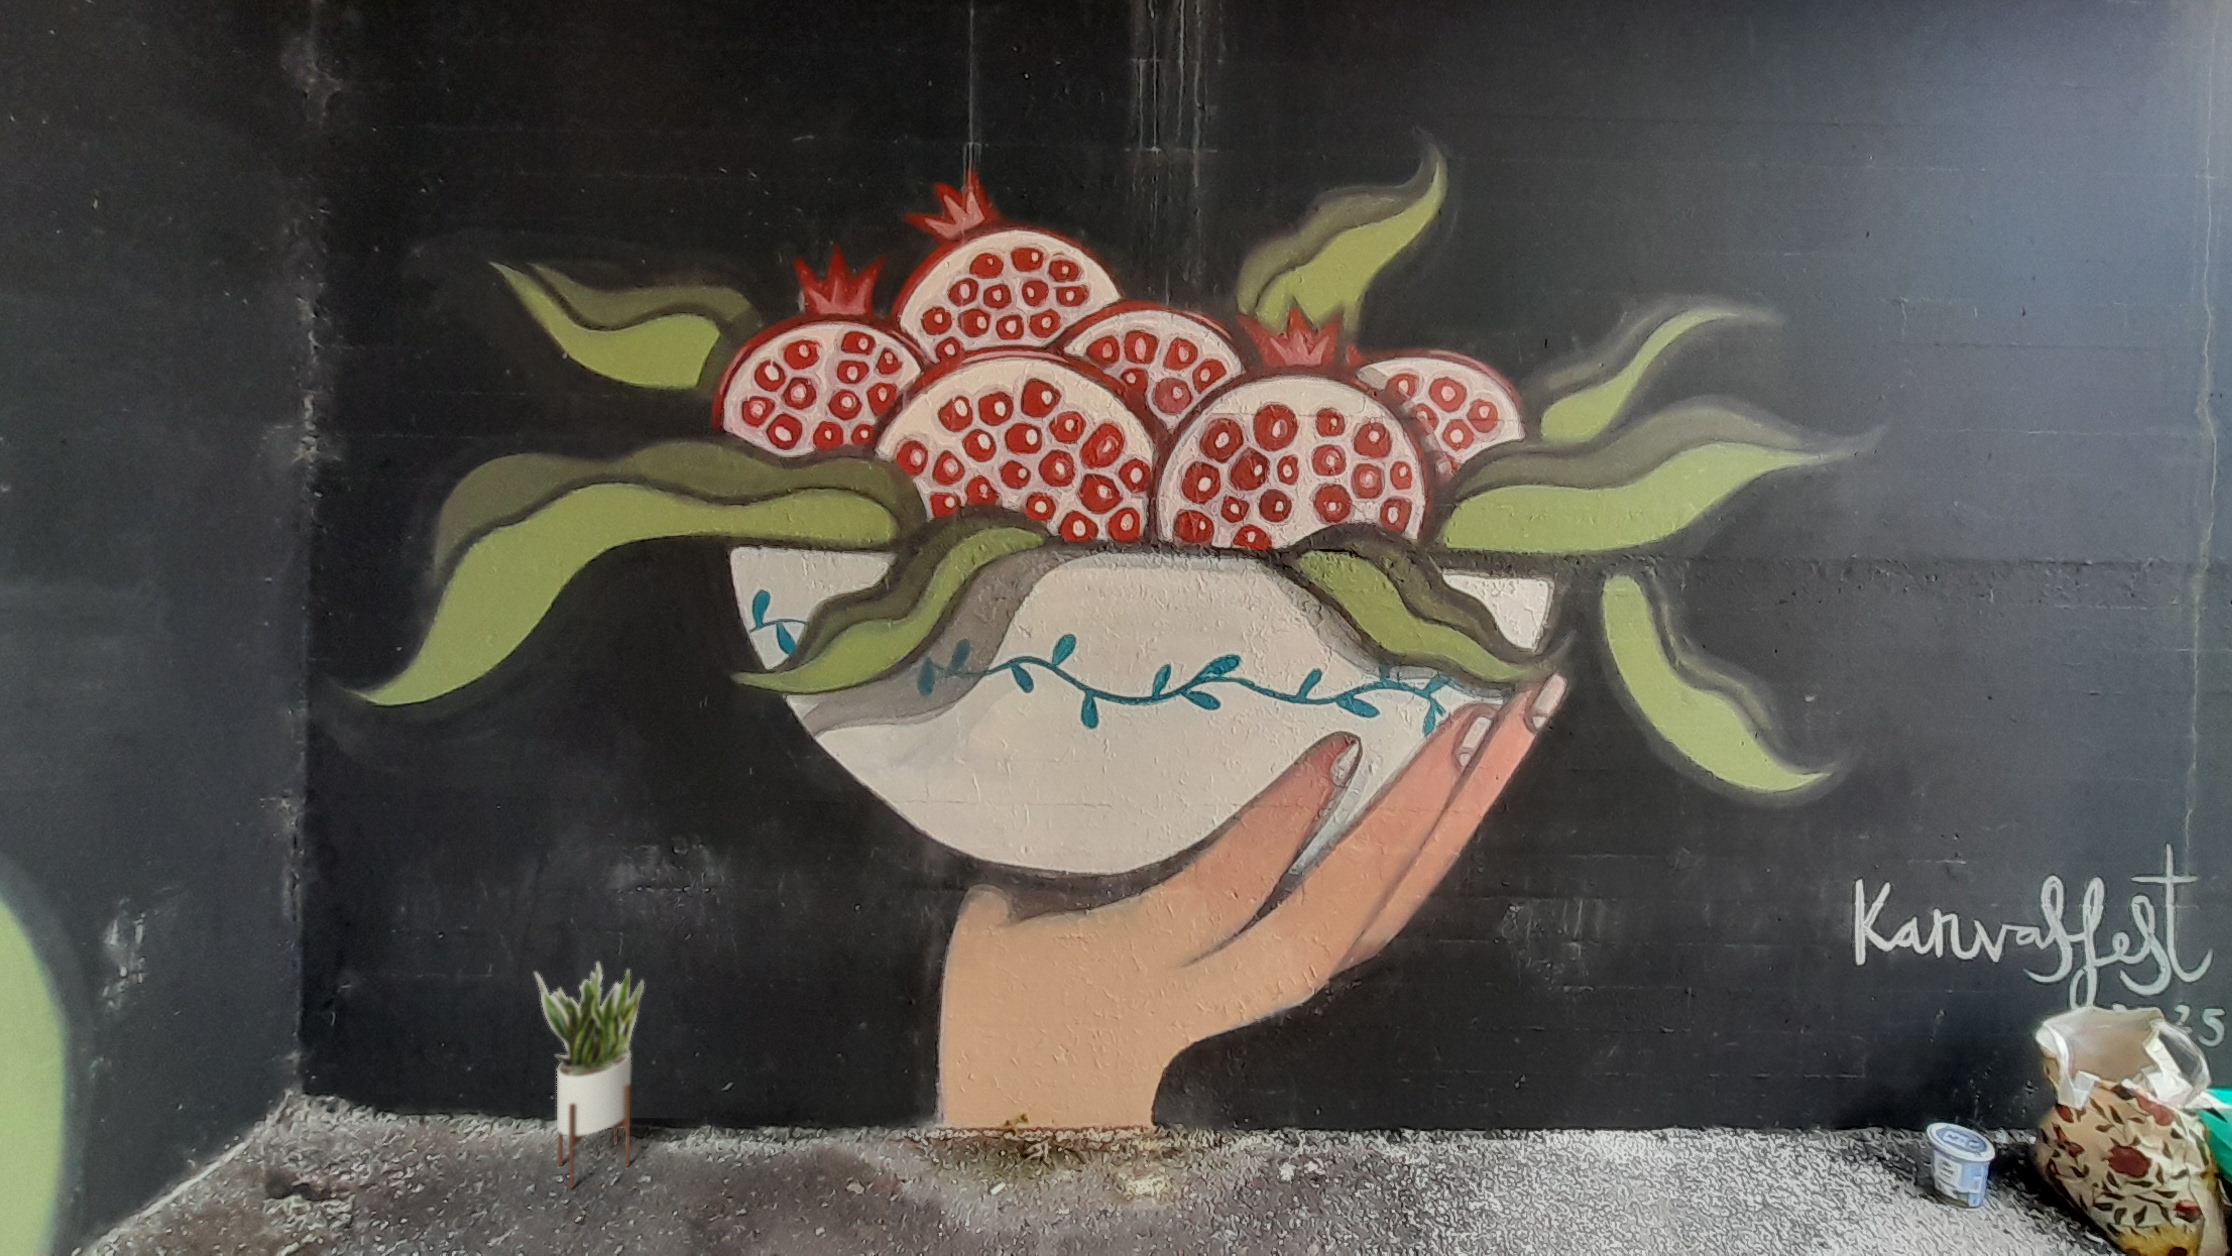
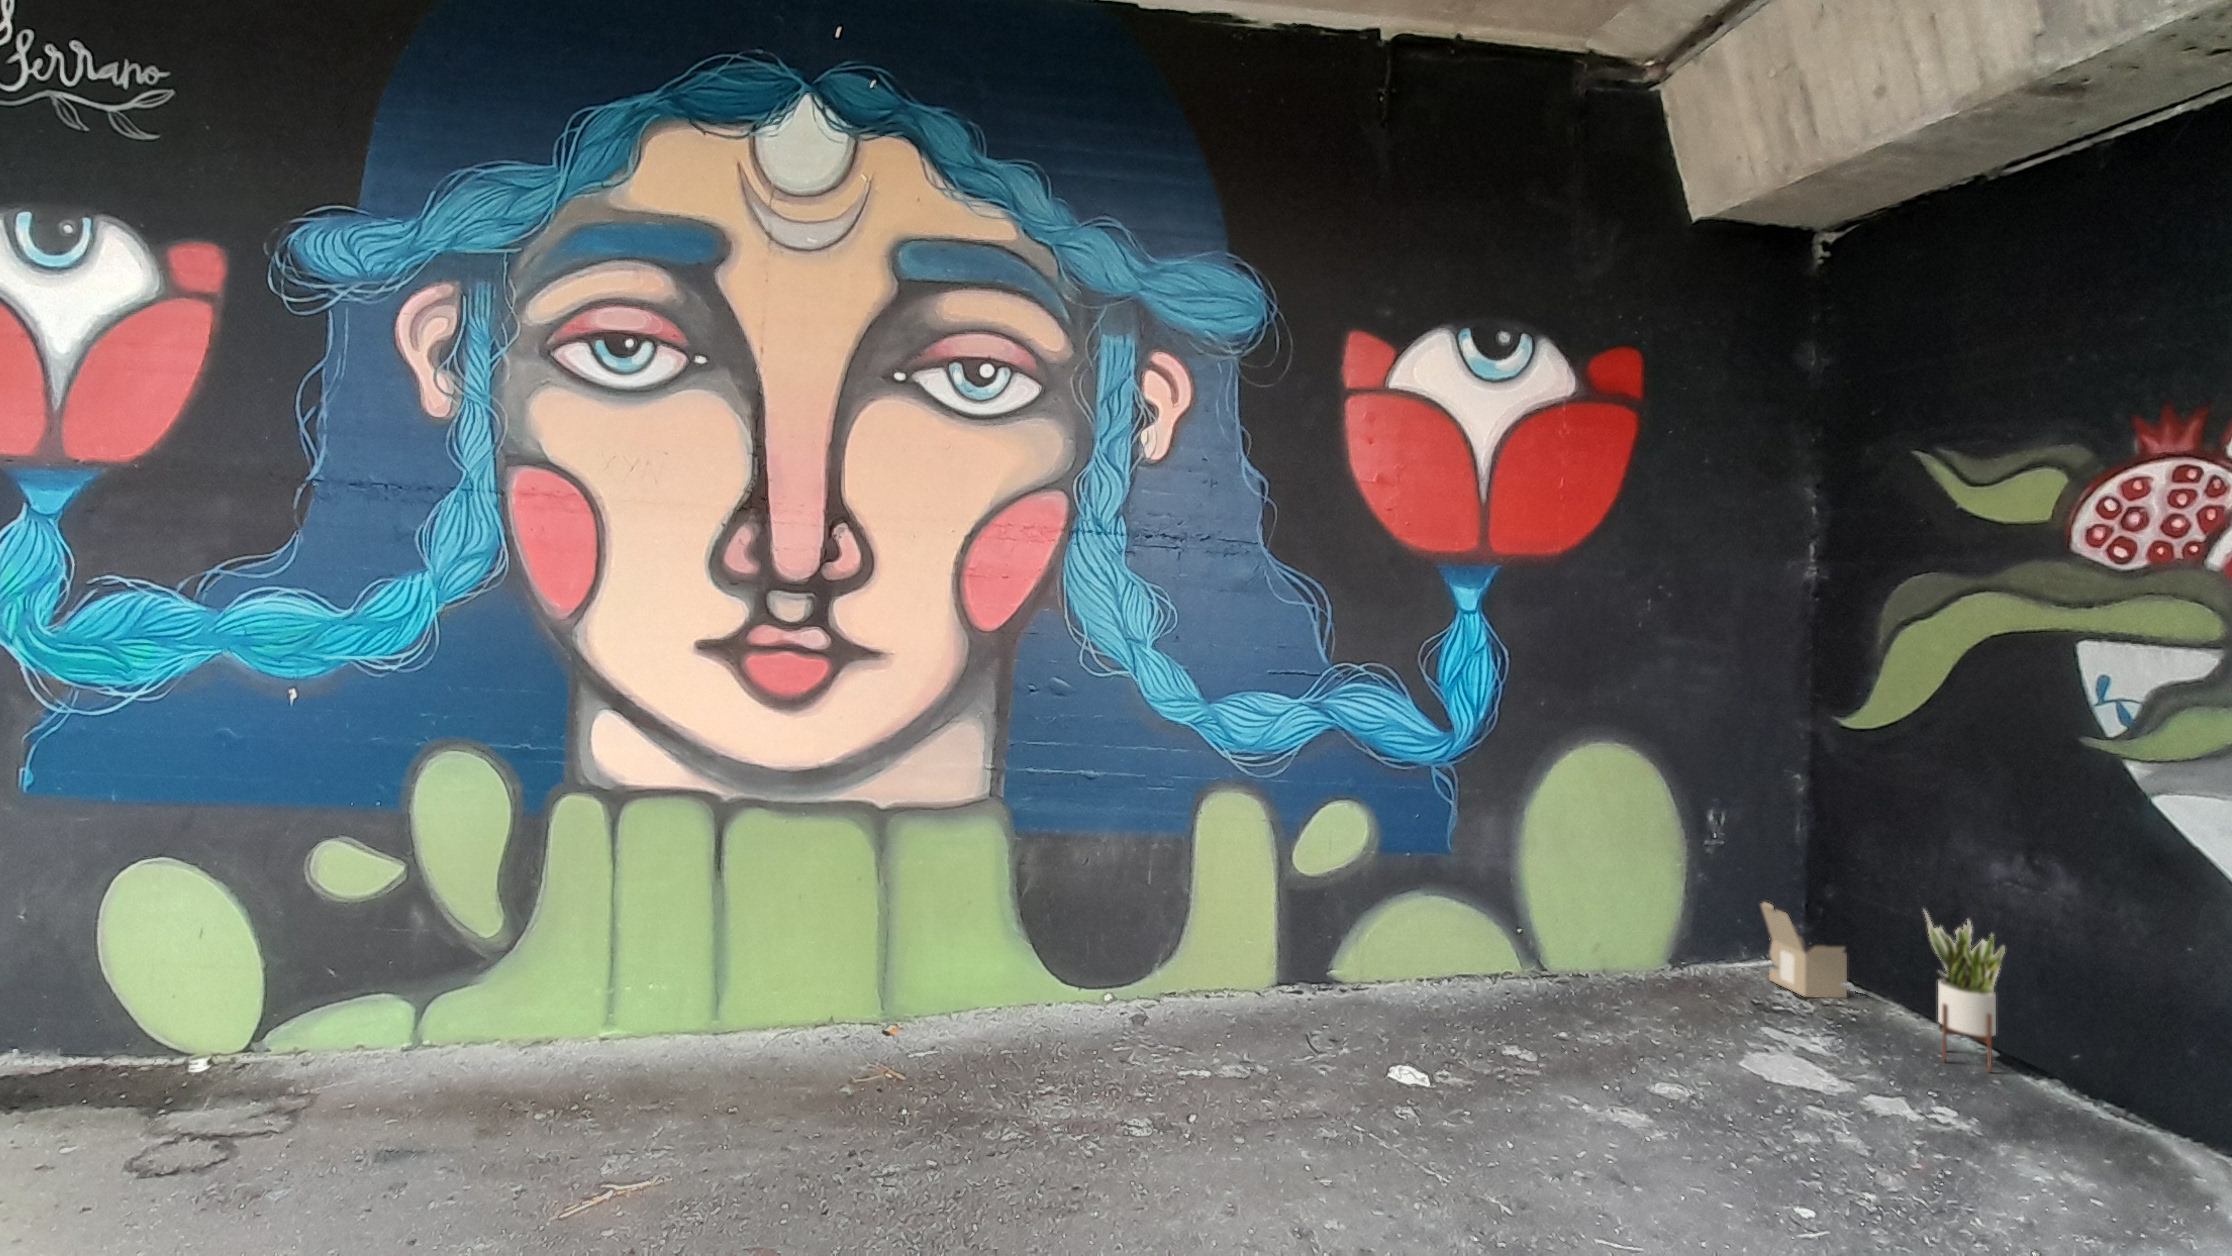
cardboard box: none [208,1059,386,1193] -> present [1761,902,1847,998]

